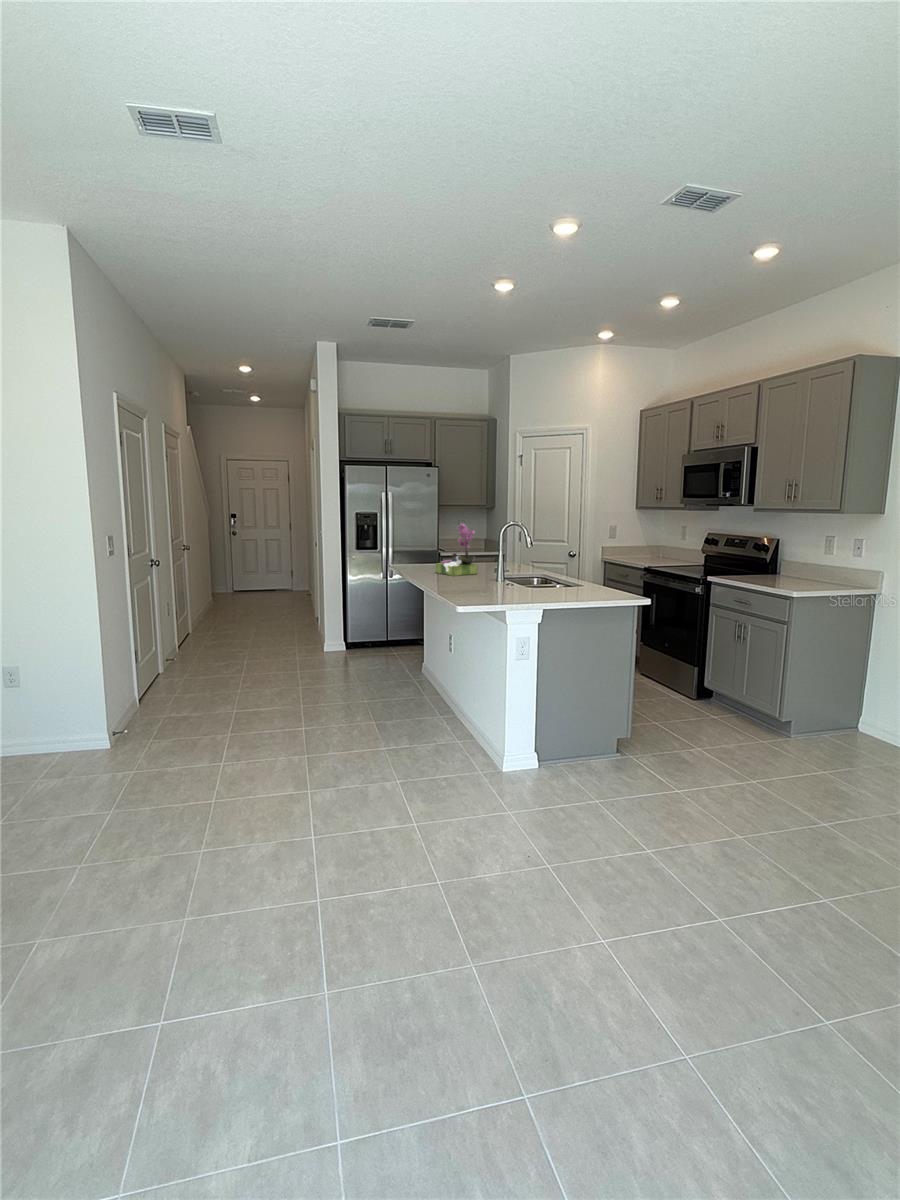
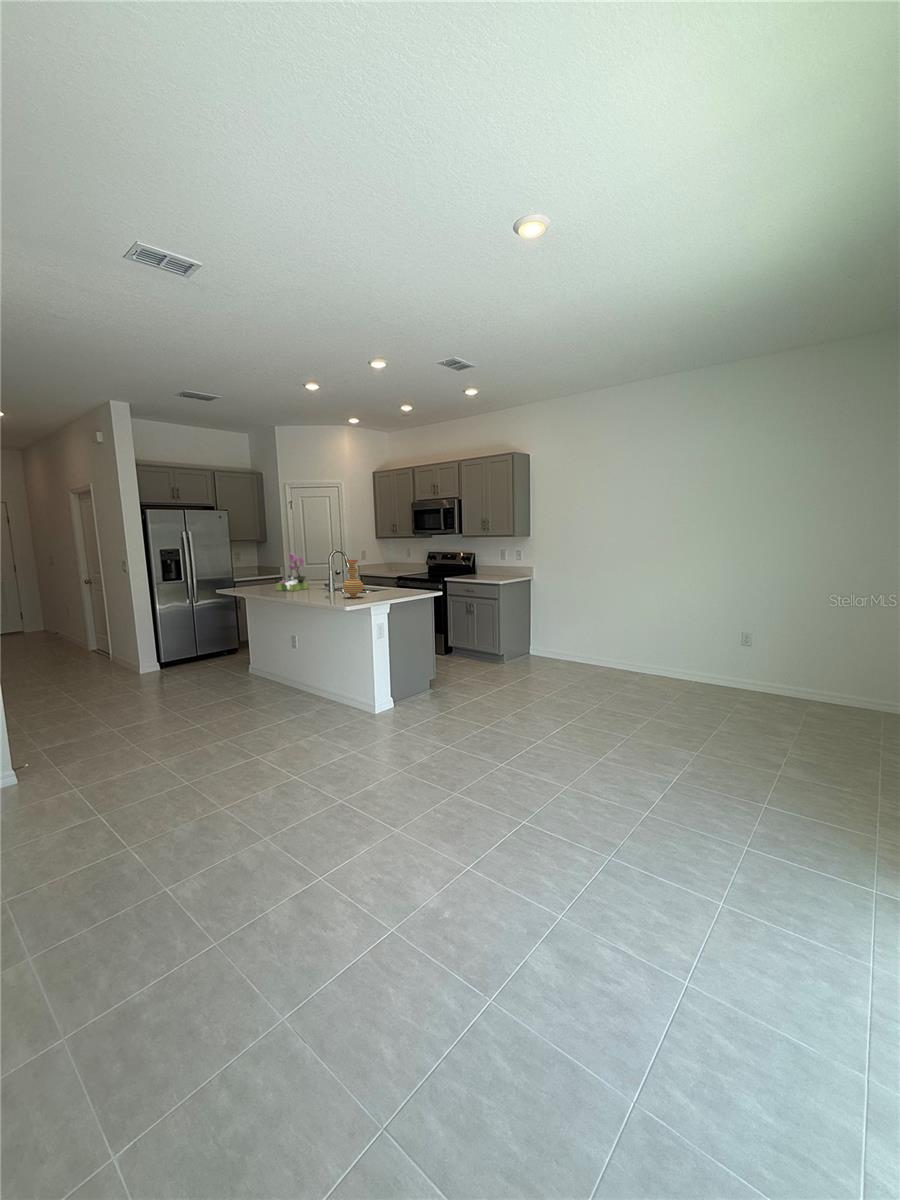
vase: none [477,538,507,595] -> present [343,560,363,598]

